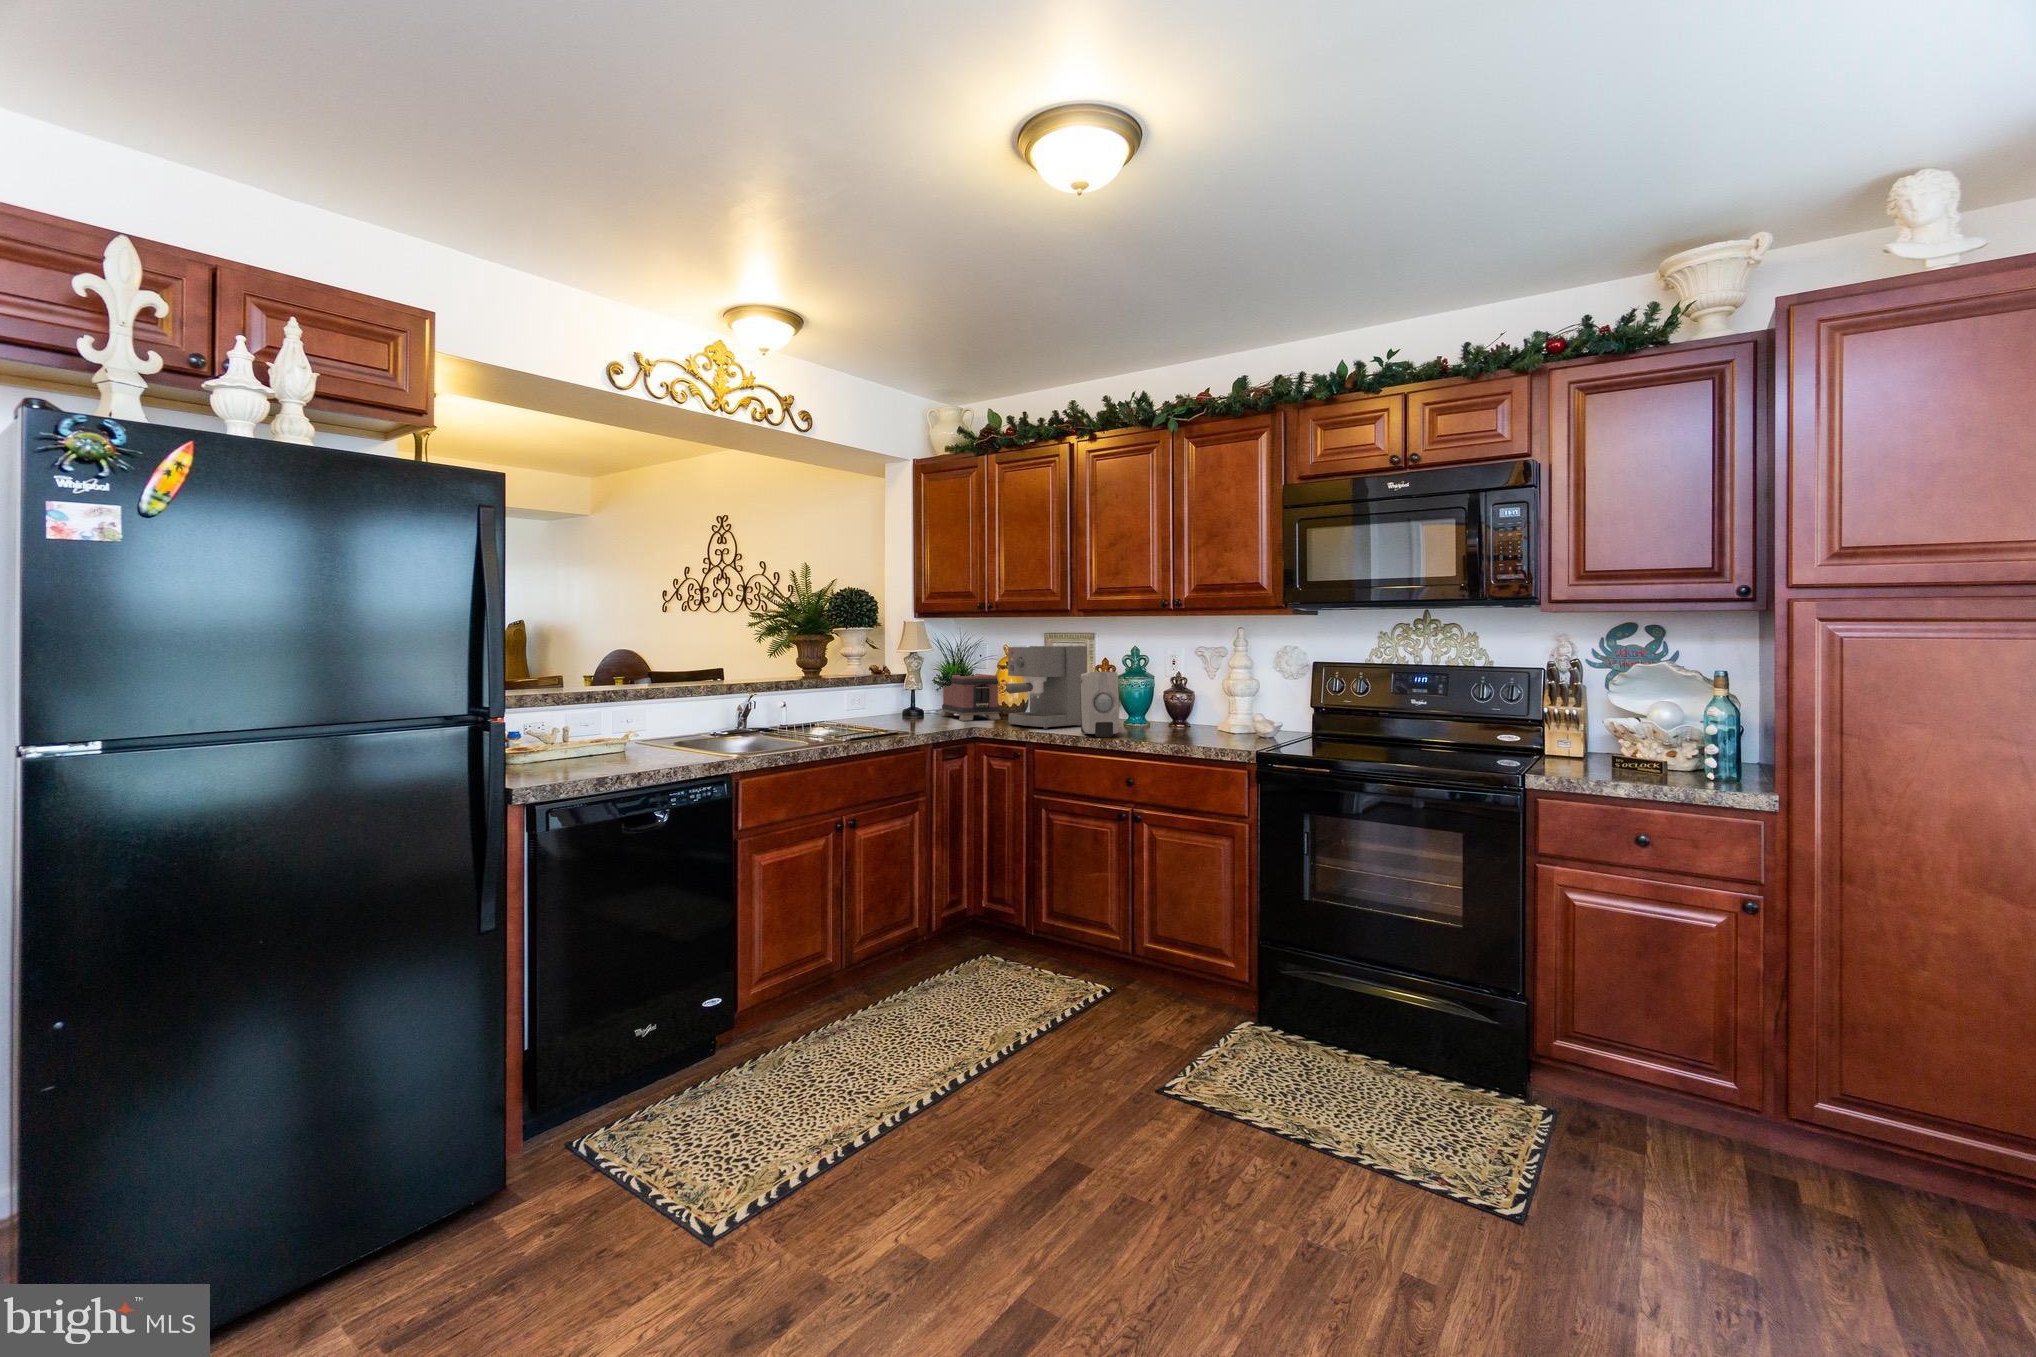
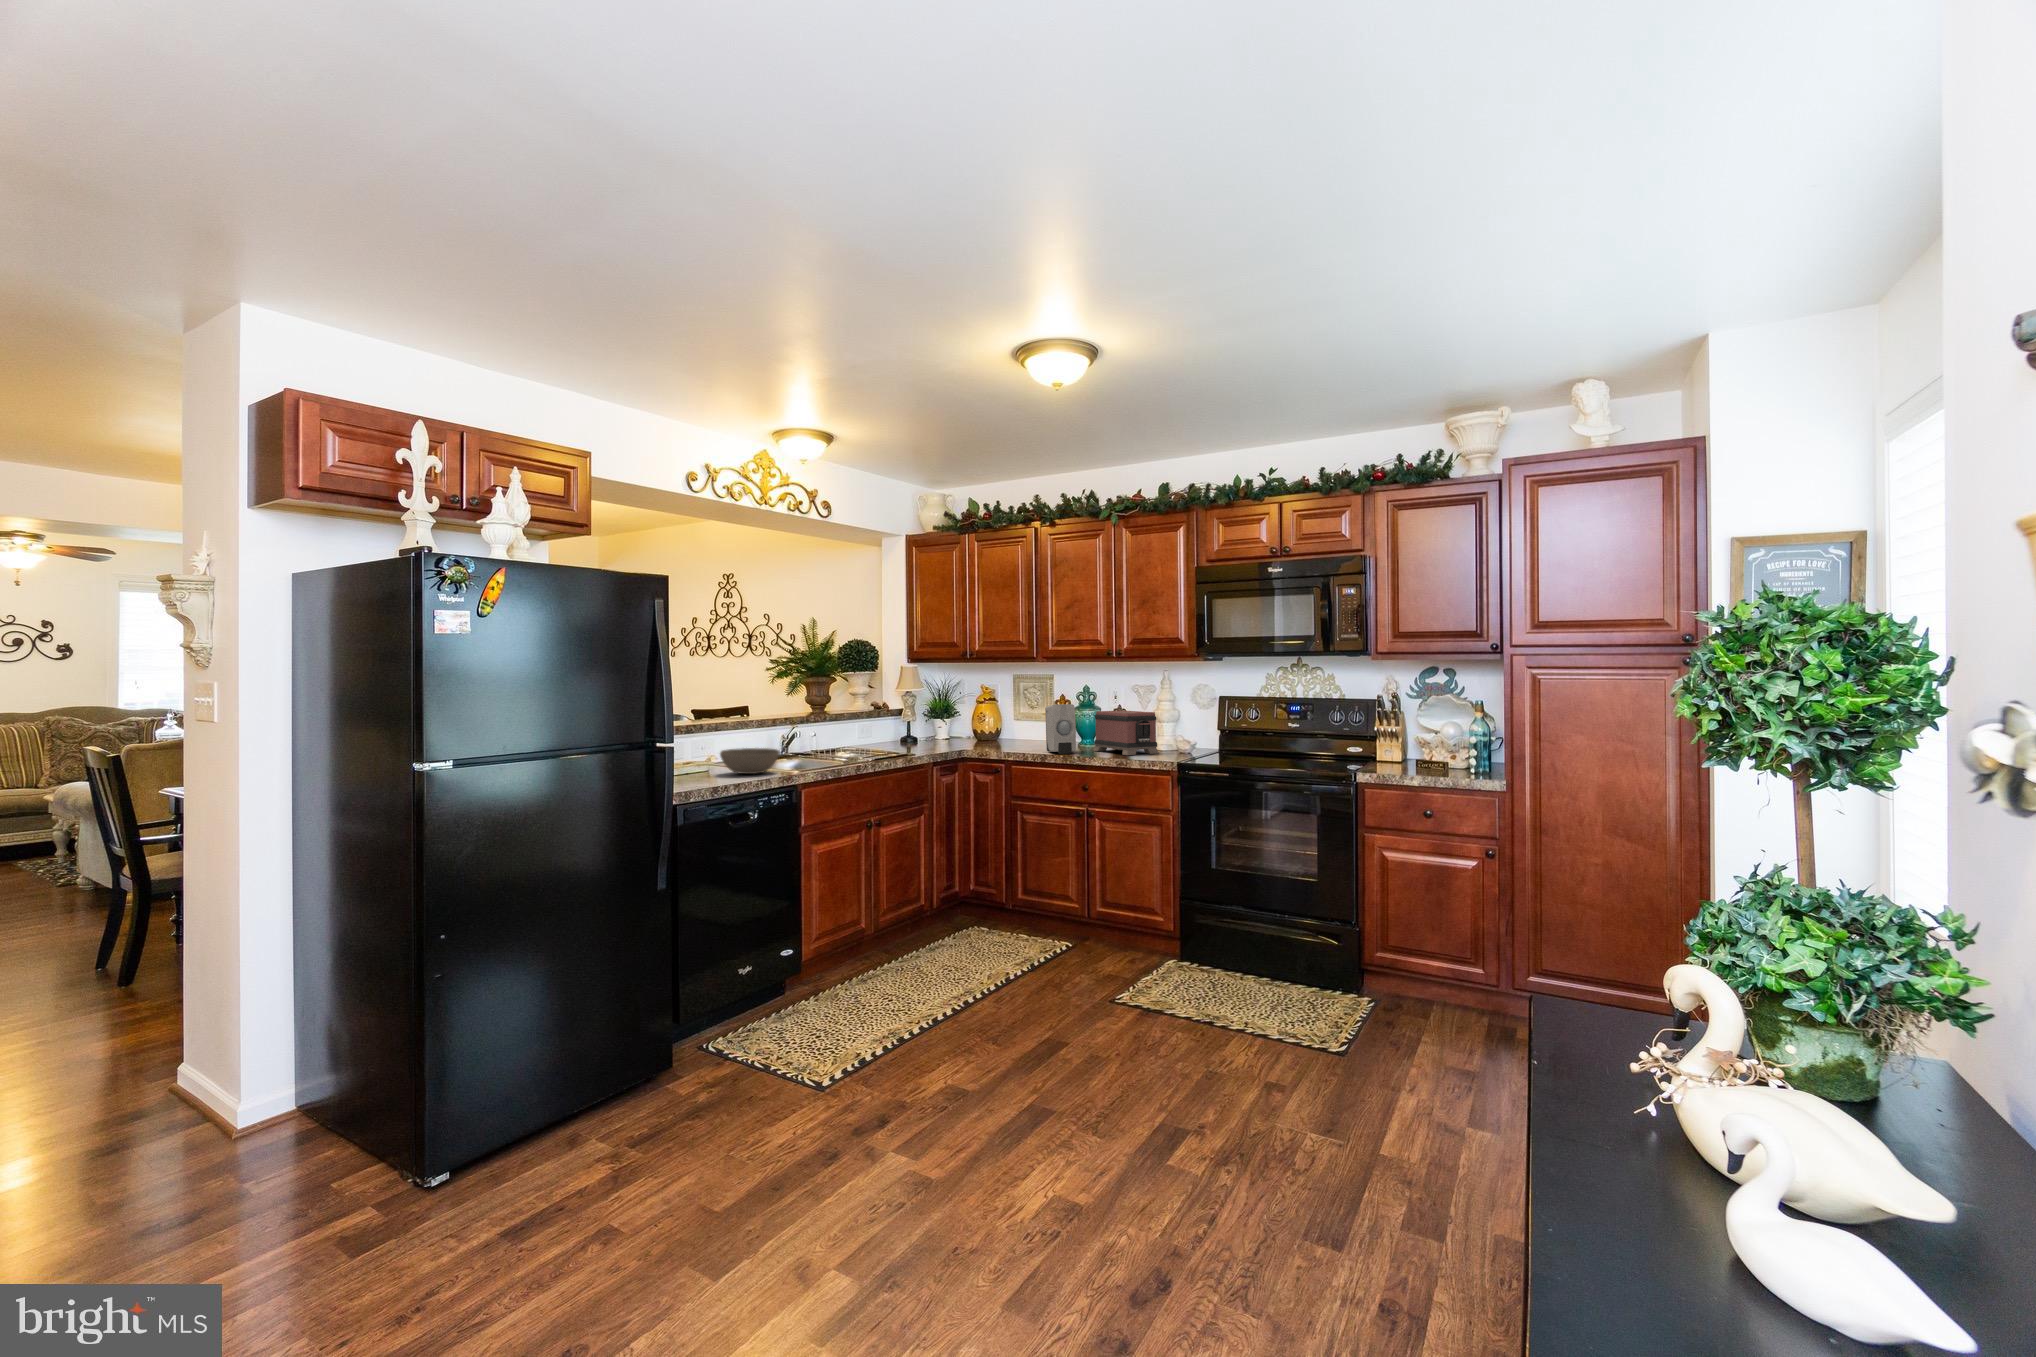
coffee maker: present [1006,646,1087,729] -> none [987,684,1050,749]
toaster: present [941,674,1000,721] -> present [1094,711,1159,755]
bowl: none [633,725,715,760] -> present [720,748,780,774]

